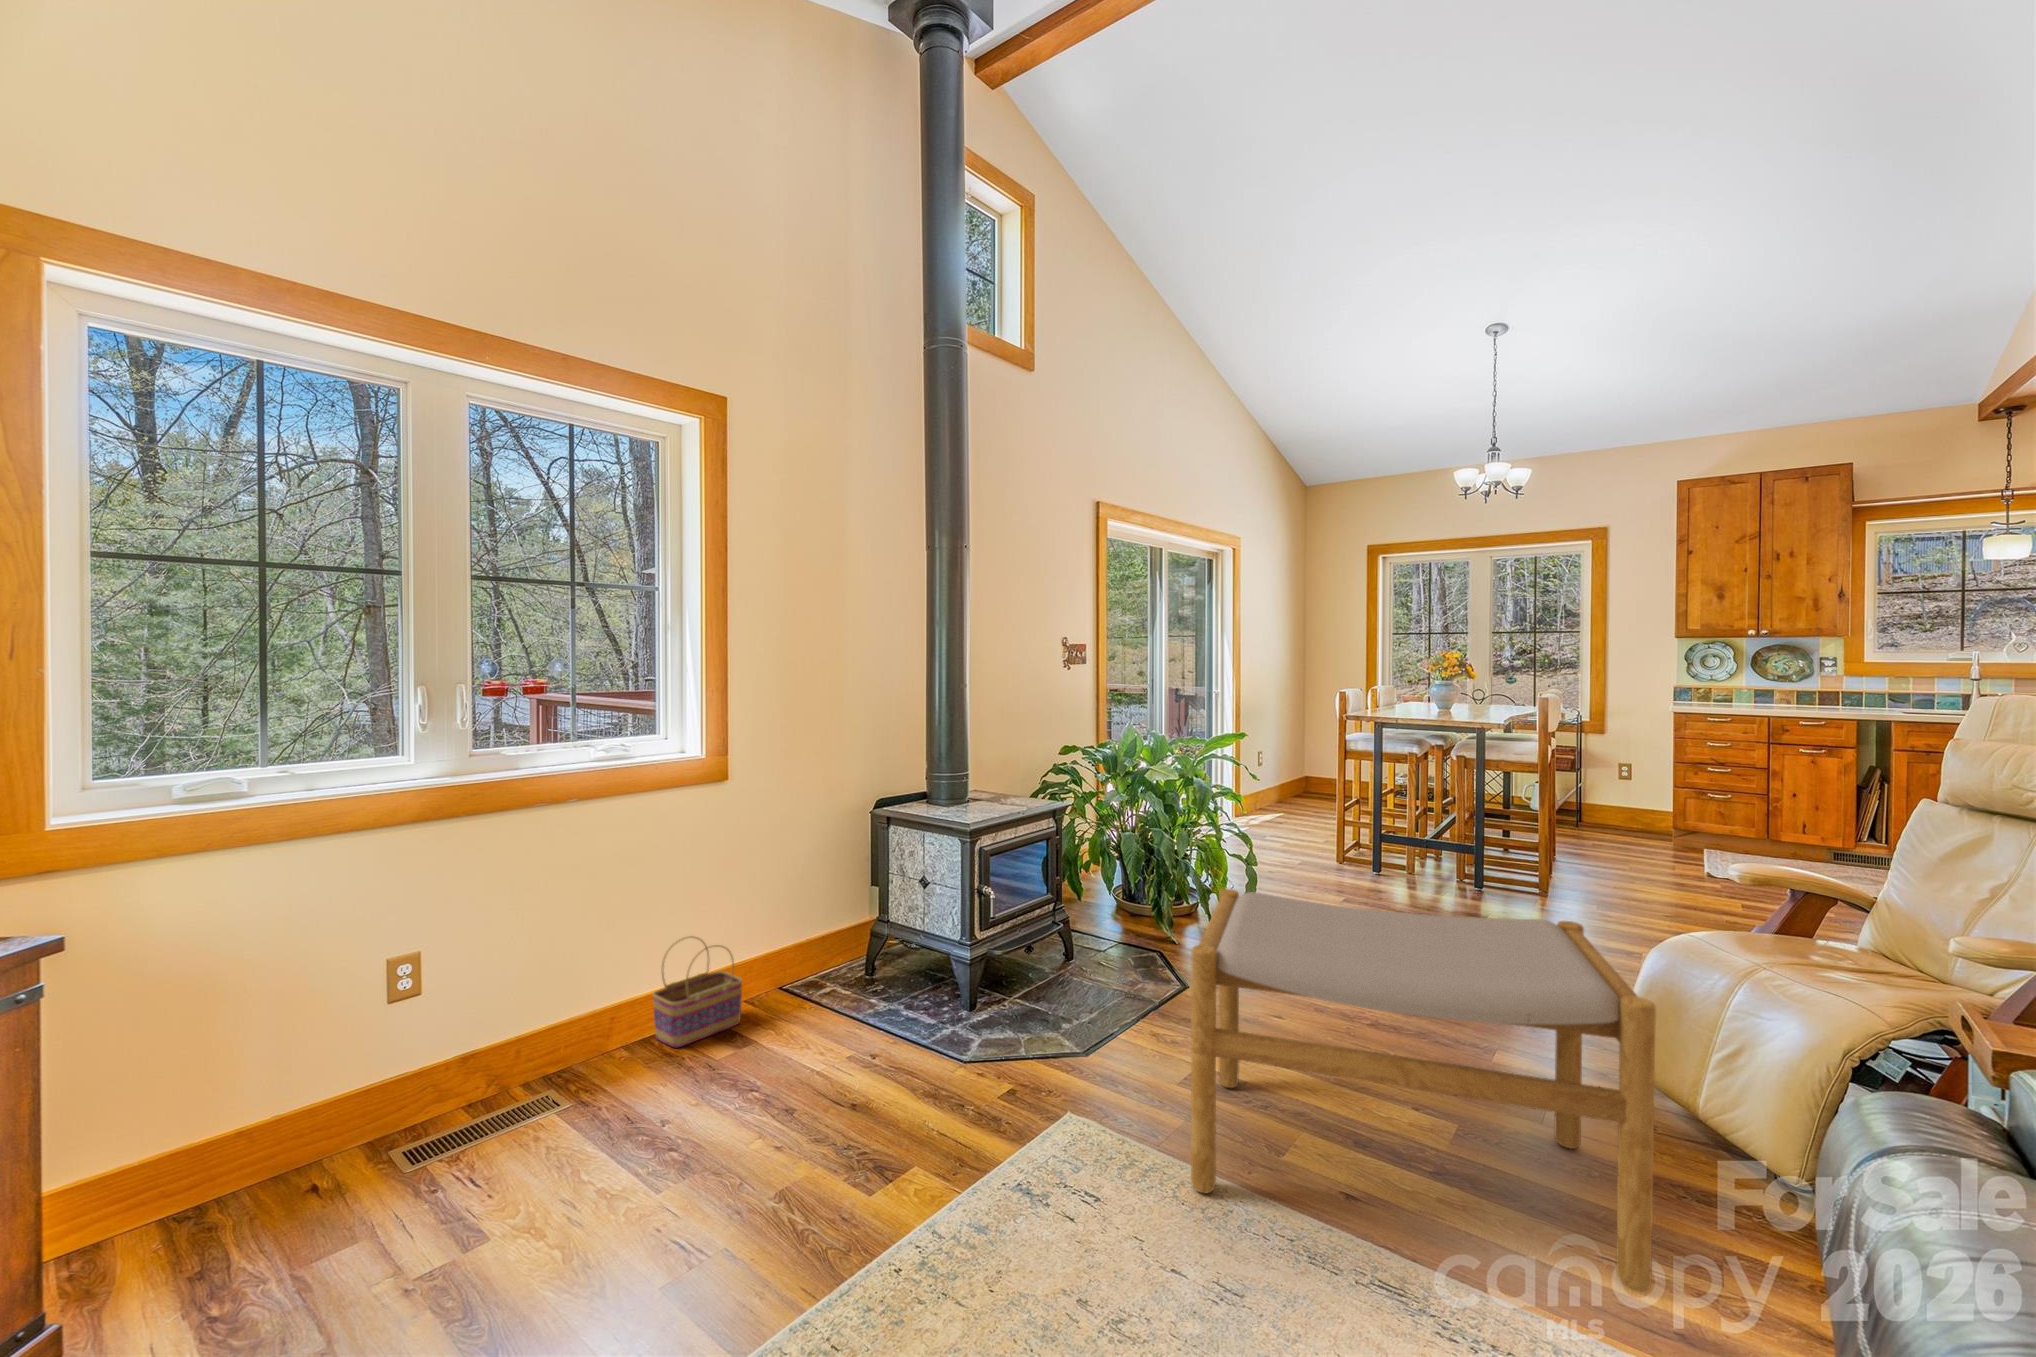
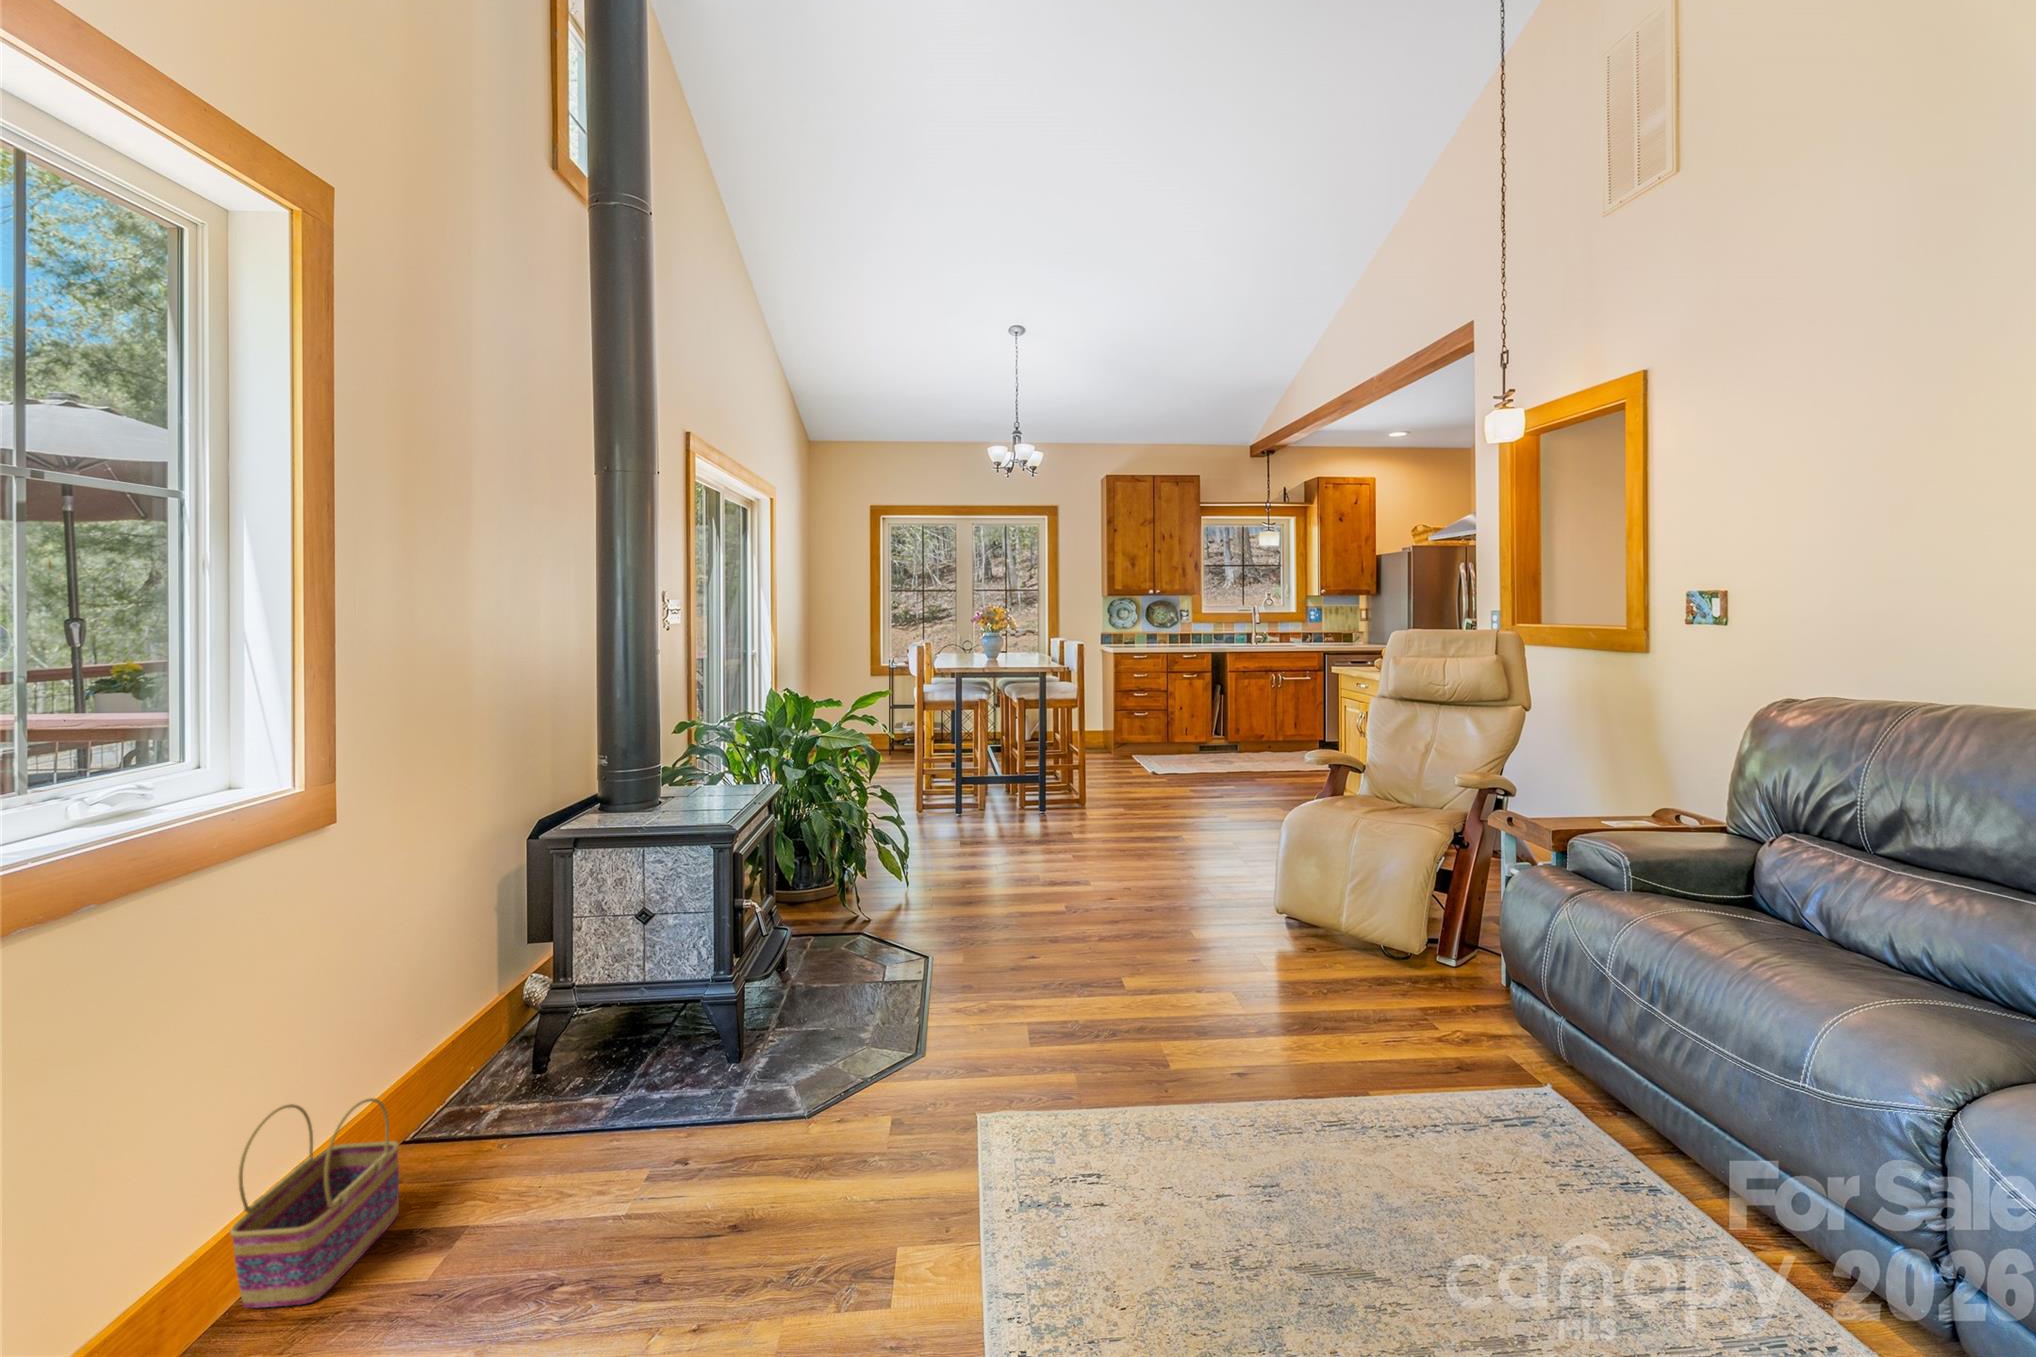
footstool: present [1191,889,1656,1291] -> none [1055,807,1436,1124]

